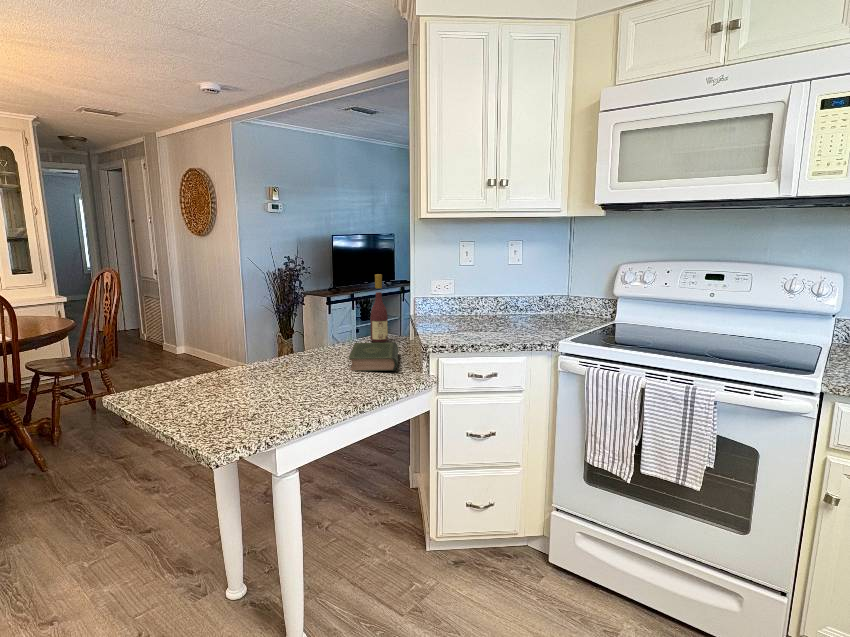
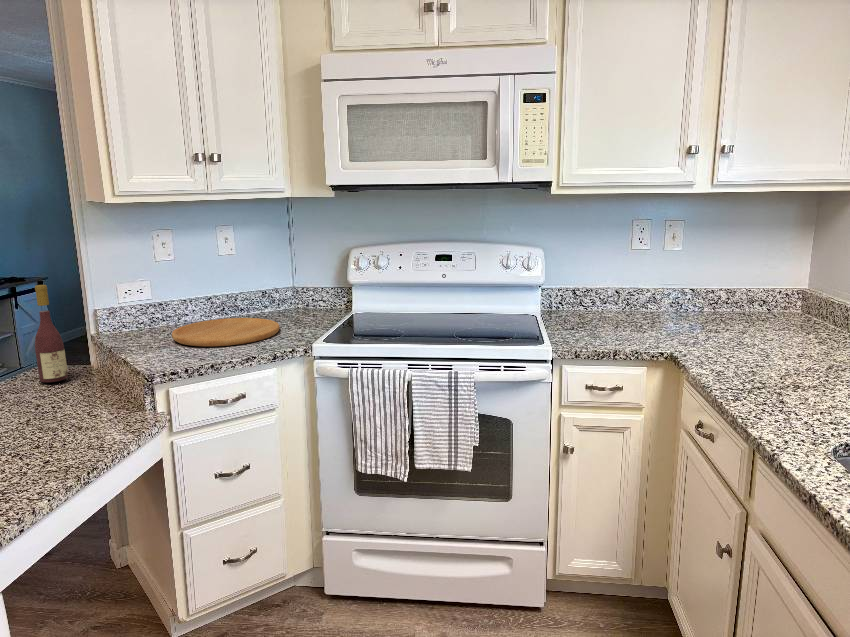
cutting board: none [458,314,541,333] -> present [172,318,280,346]
book: present [348,342,398,371] -> none [22,379,110,433]

